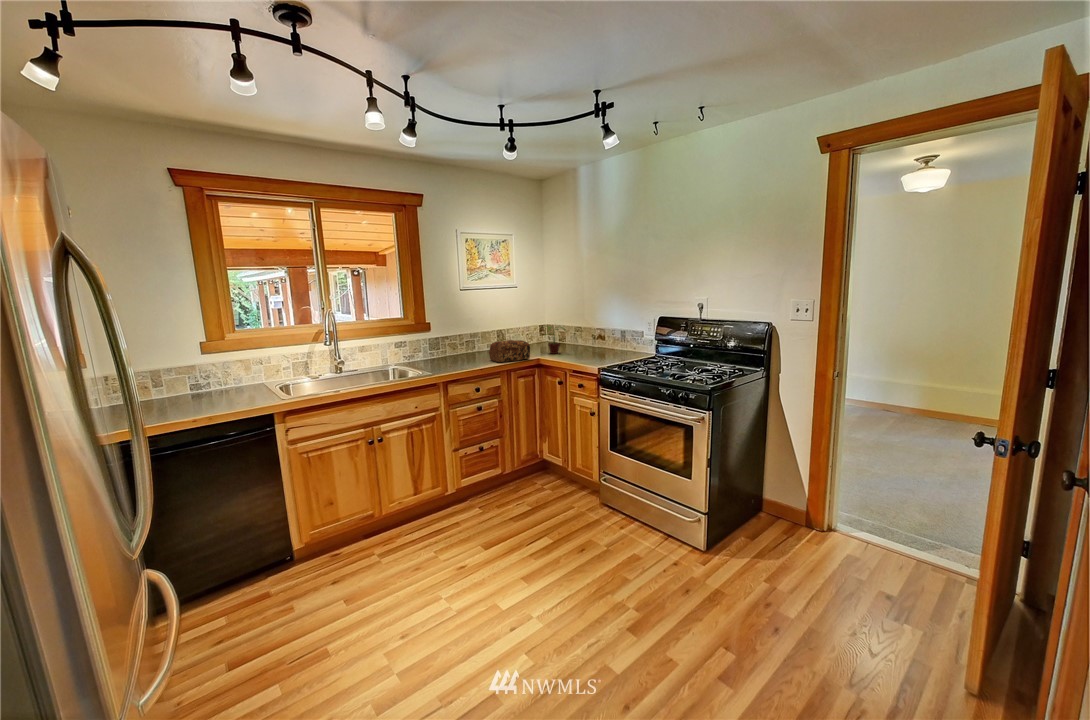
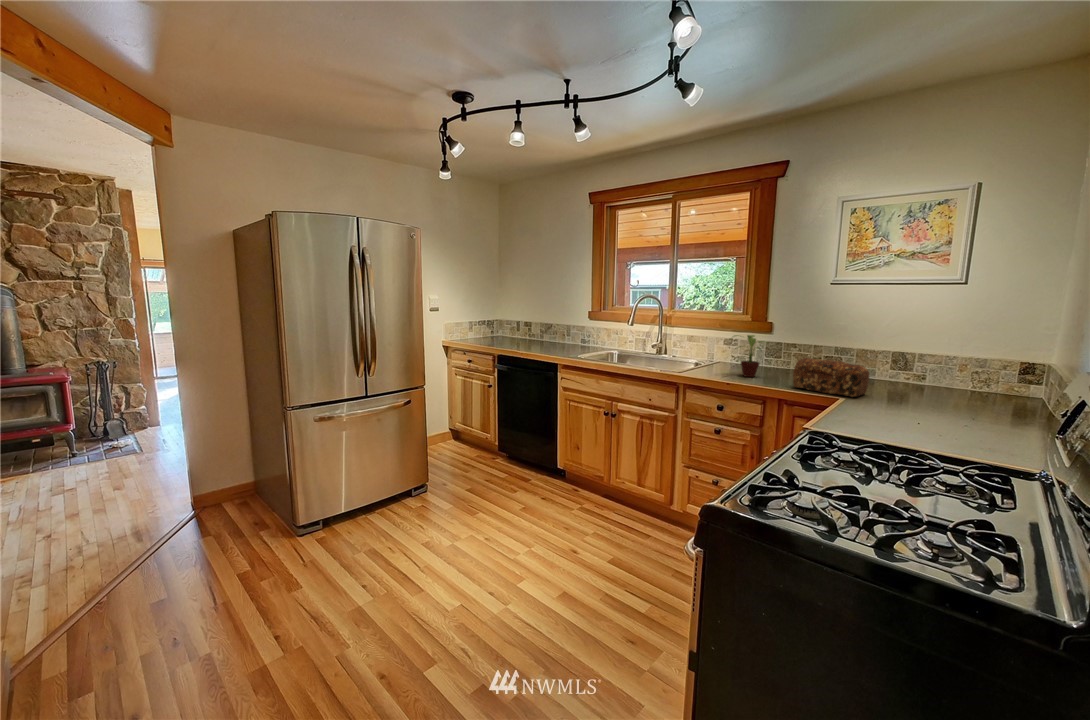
potted plant: present [548,326,566,354] -> present [735,335,761,377]

